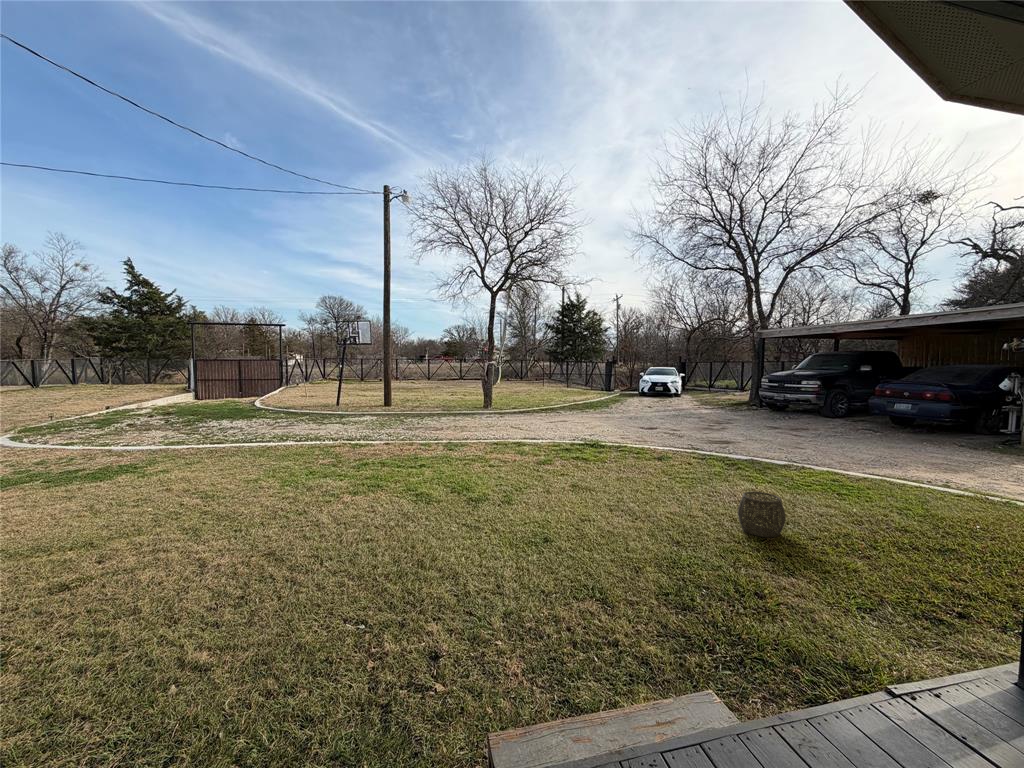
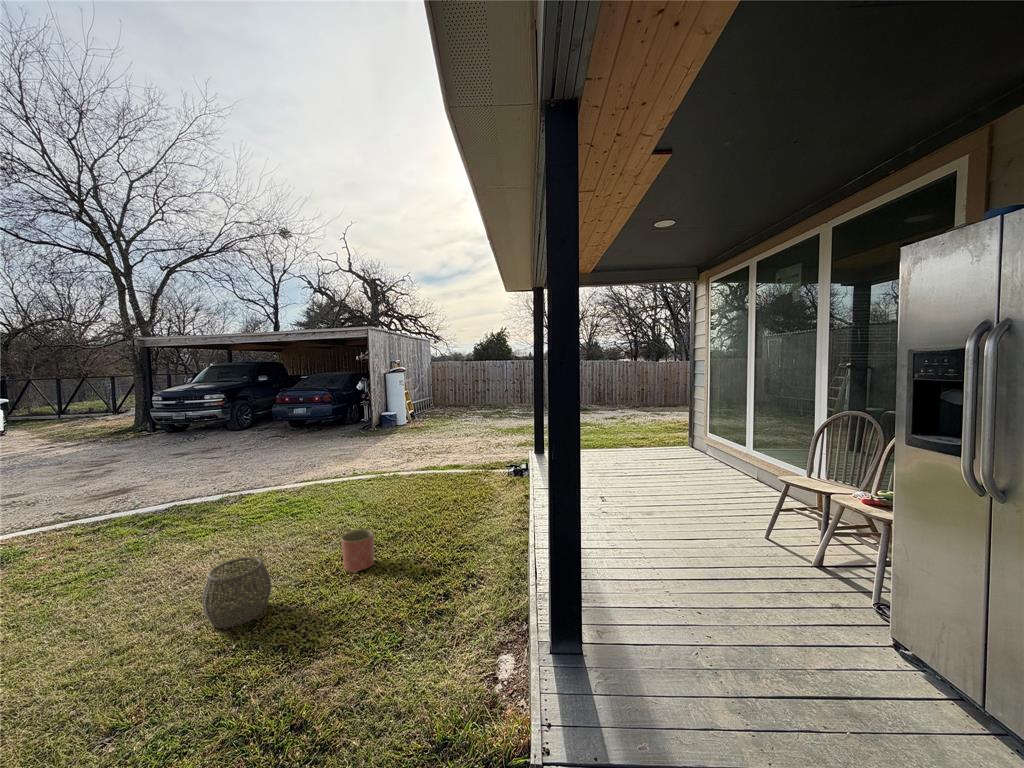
planter: none [859,513,898,553] -> present [341,529,374,573]

